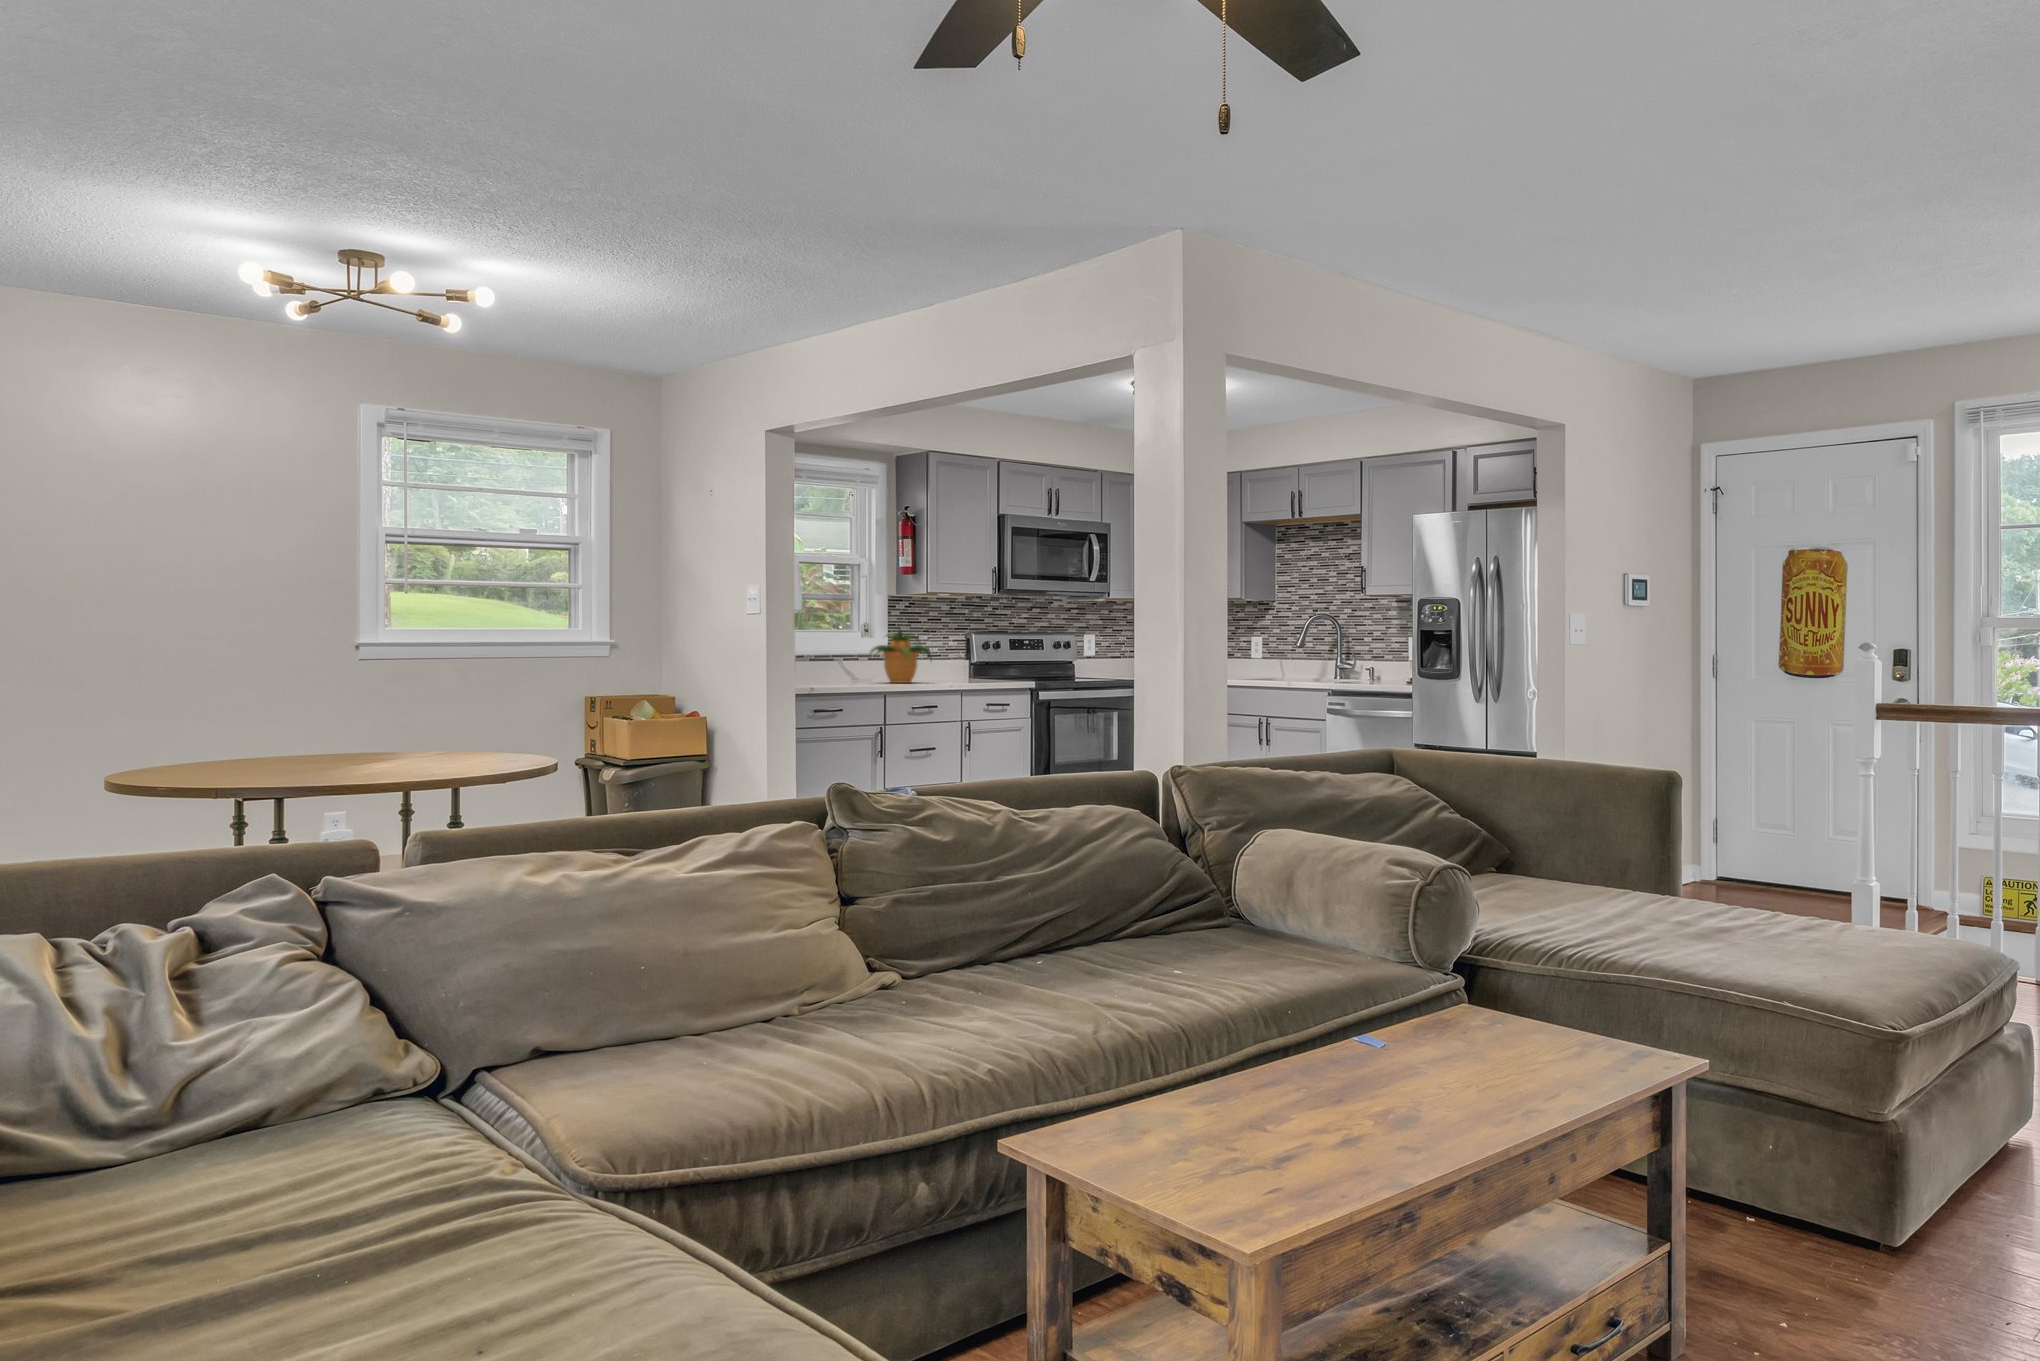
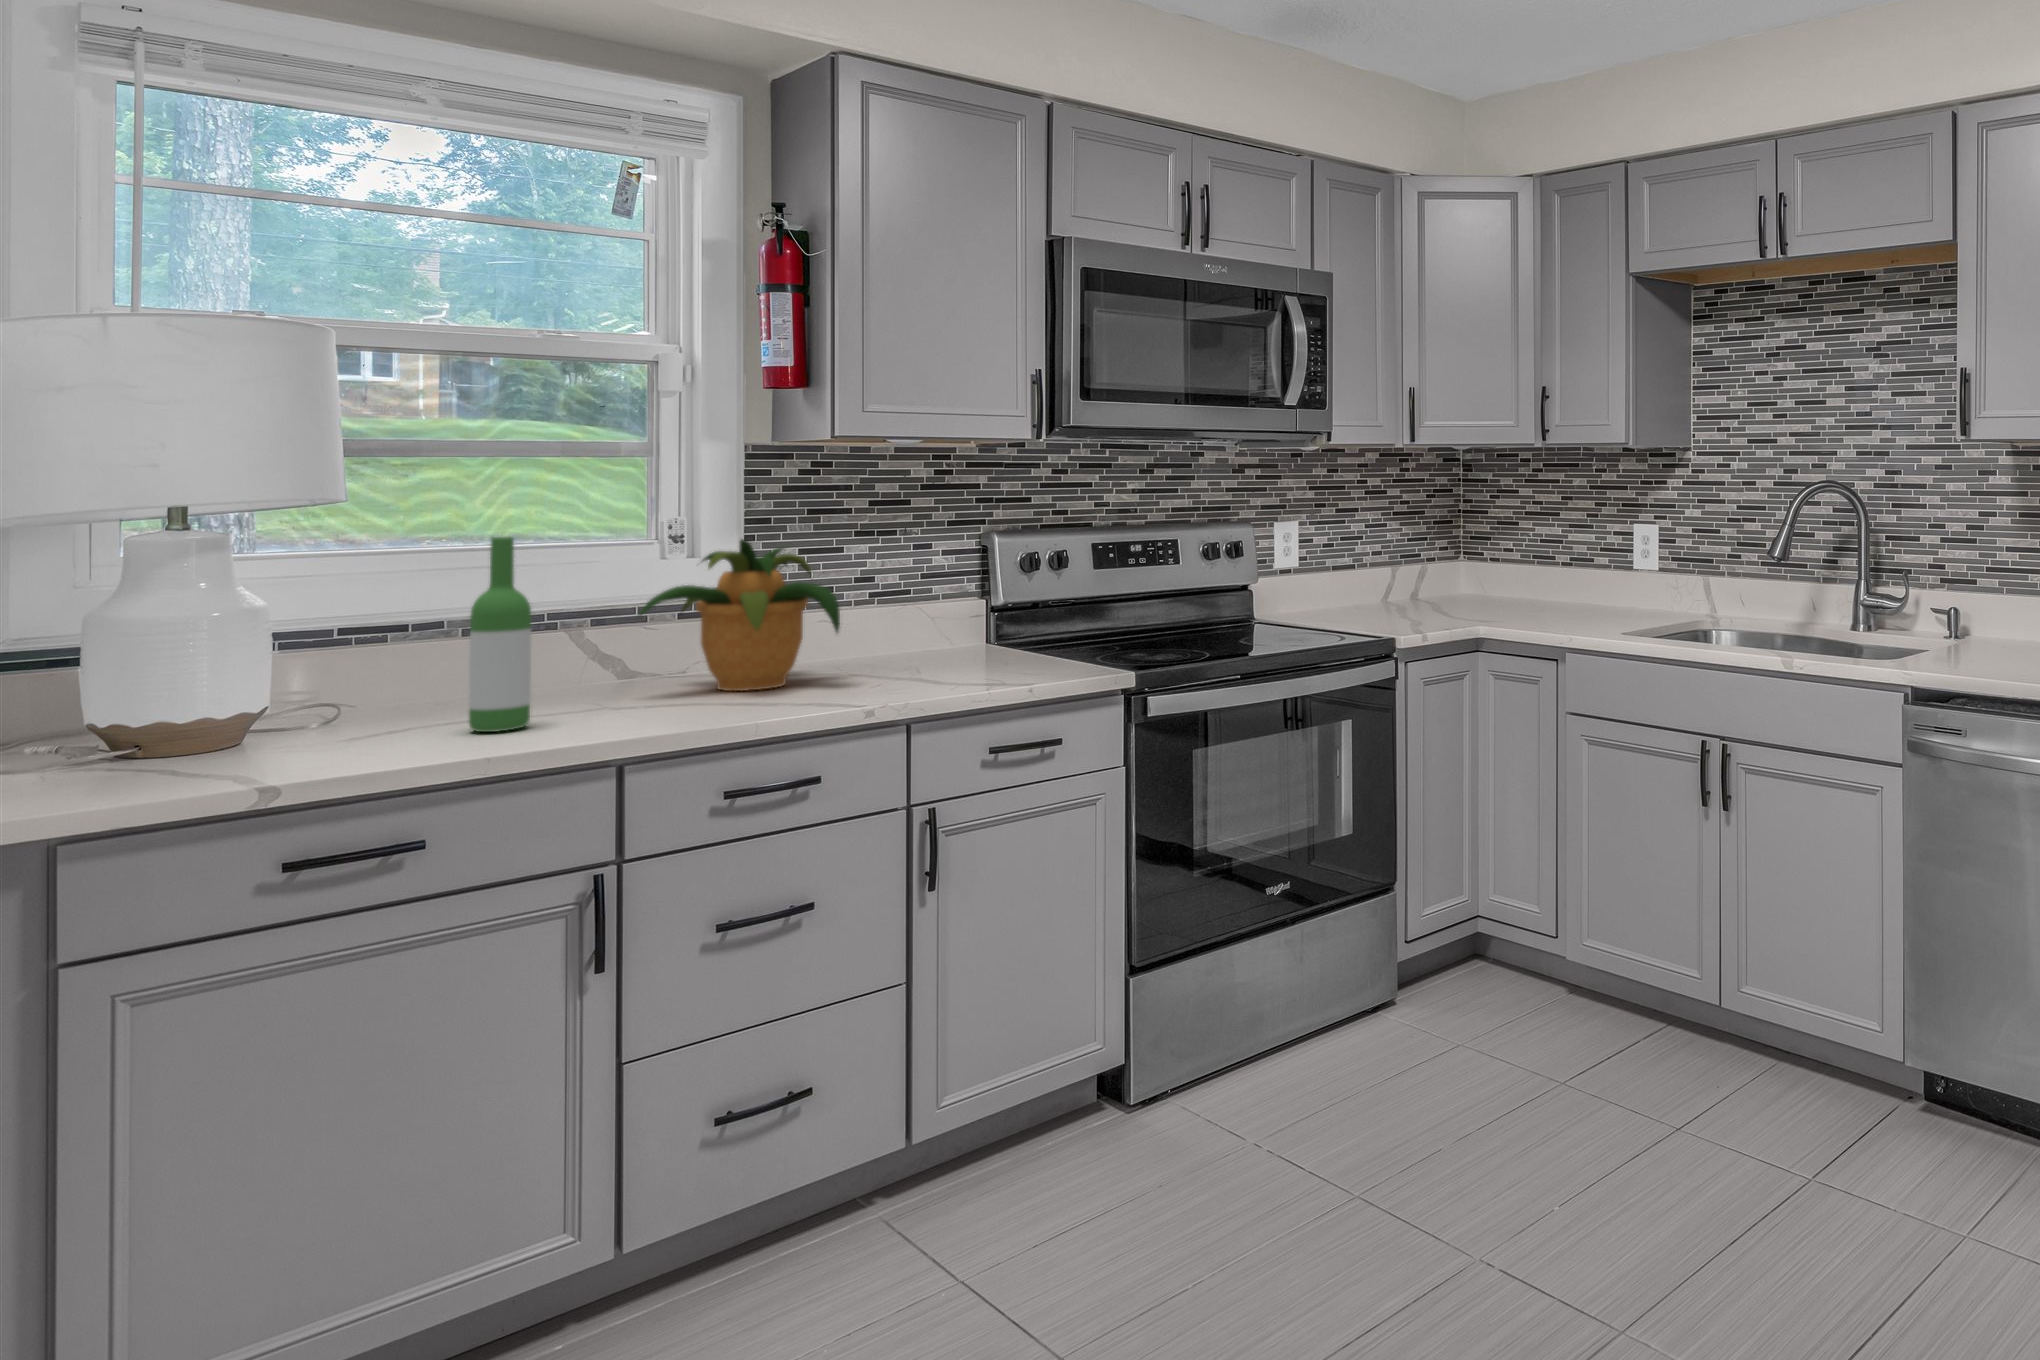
wine bottle: none [834,624,851,685] -> present [469,537,531,732]

